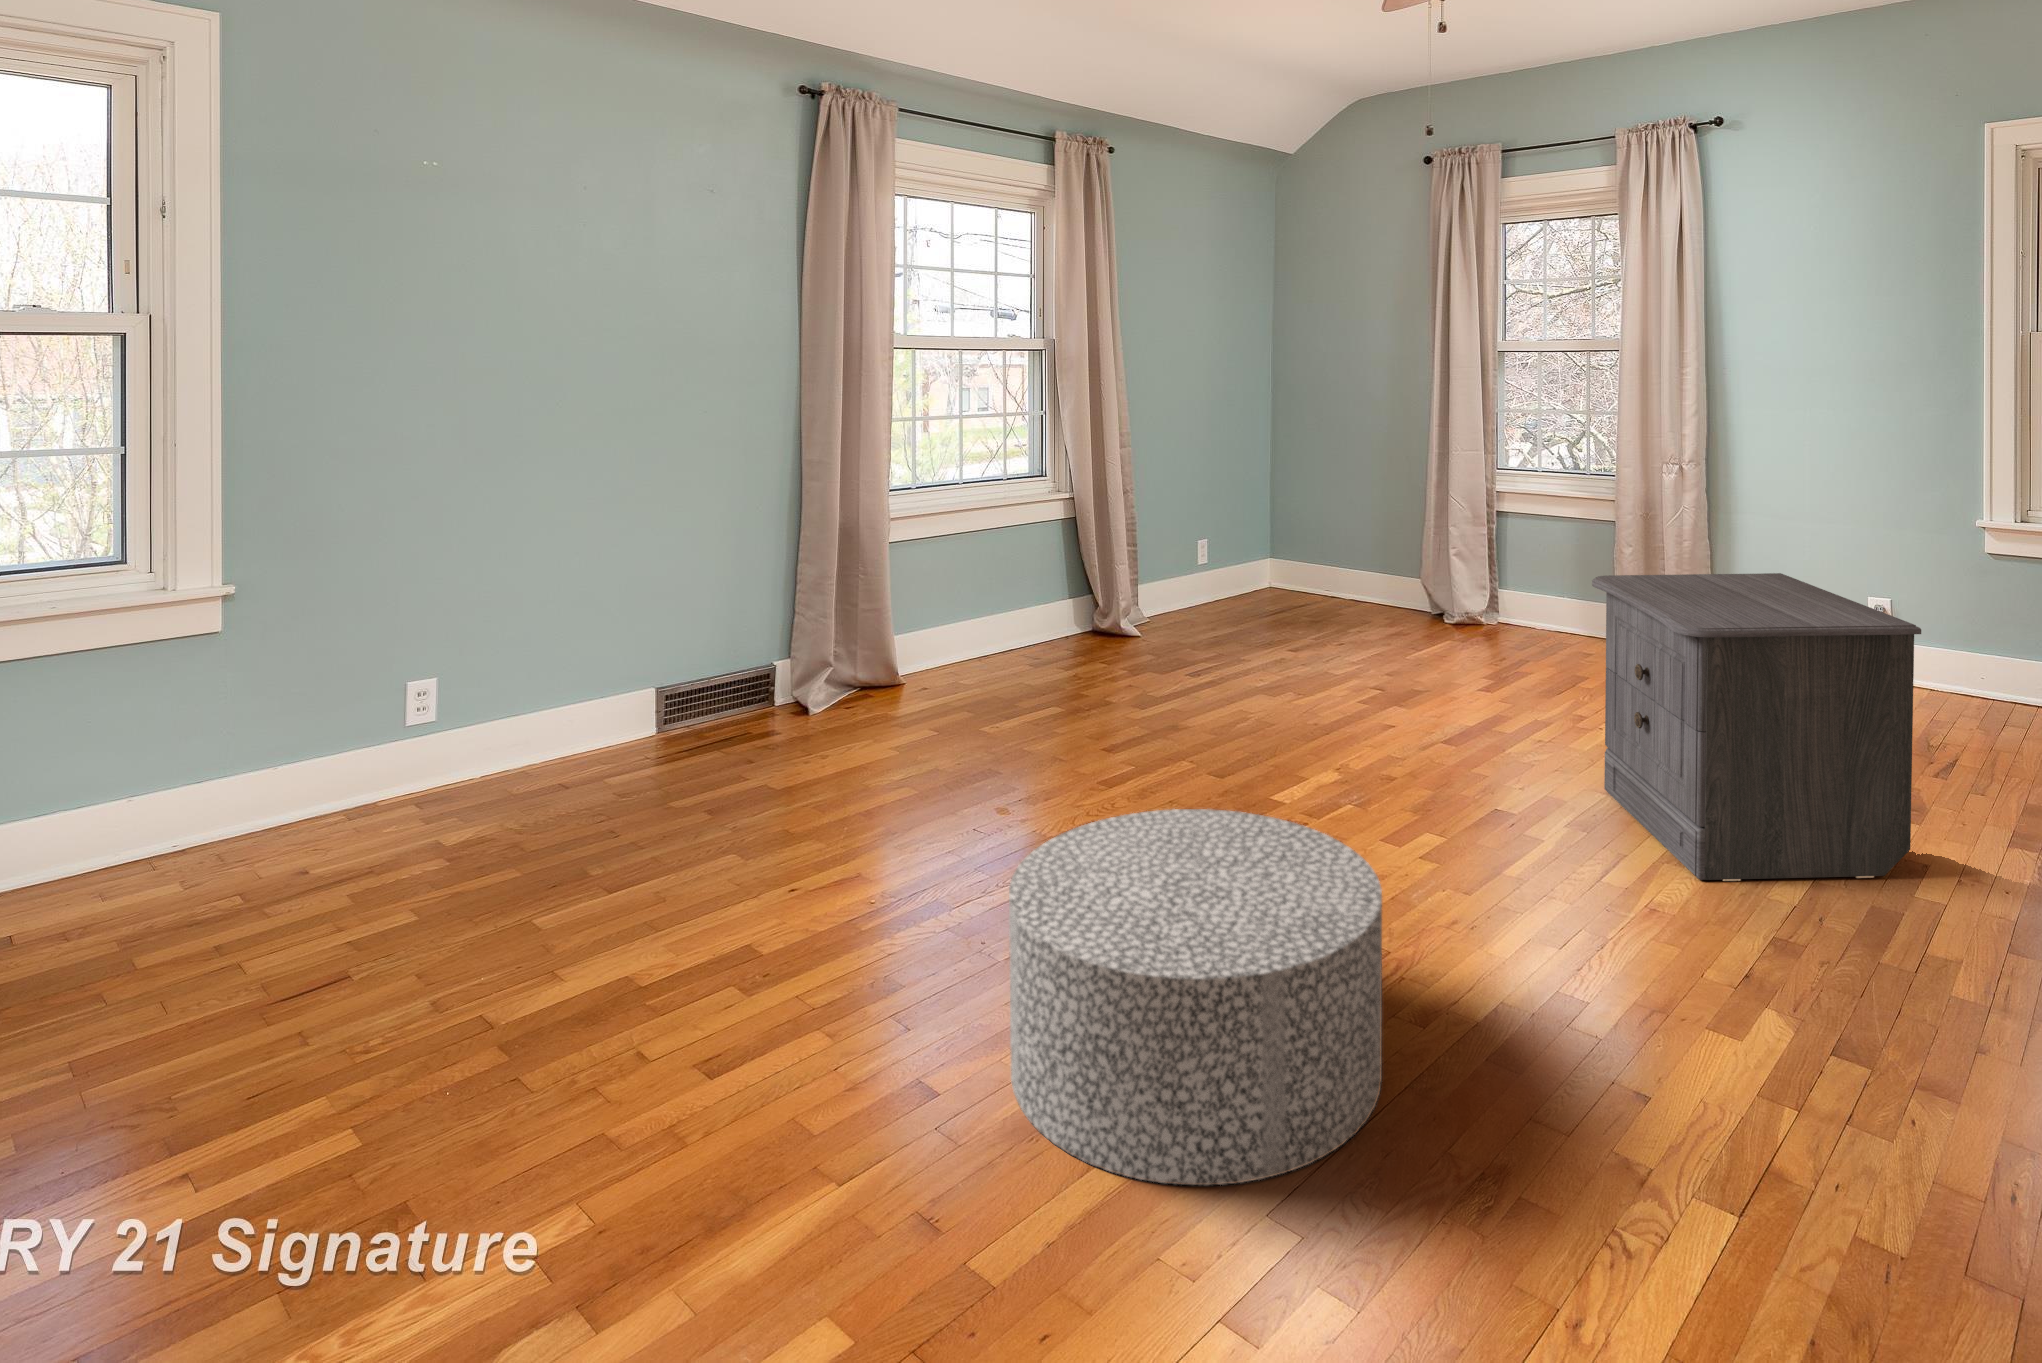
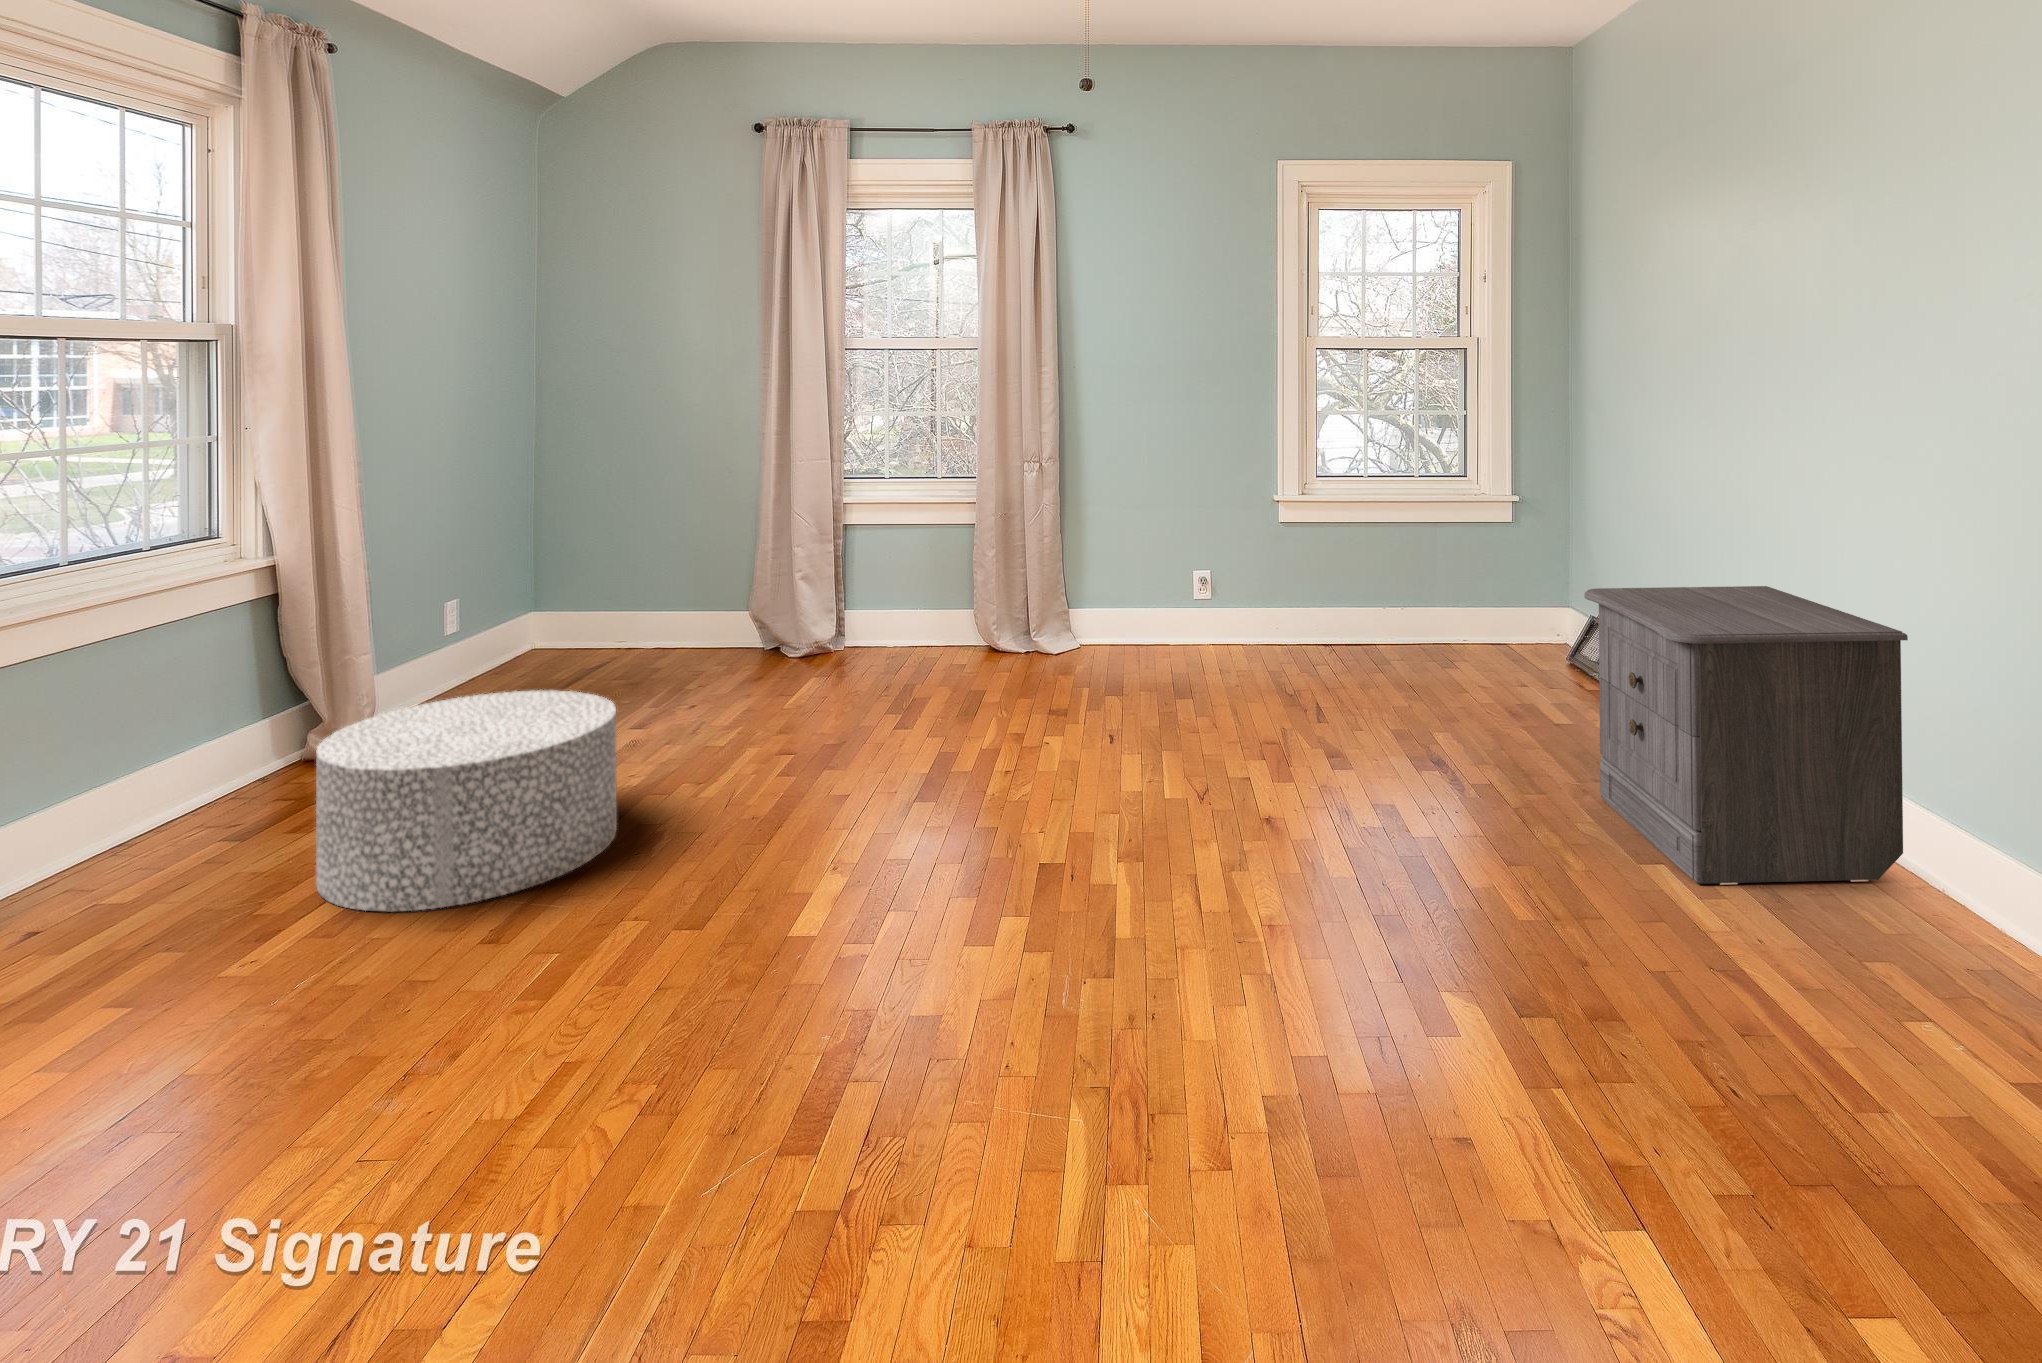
ottoman: present [1009,809,1382,1185] -> present [316,690,617,912]

